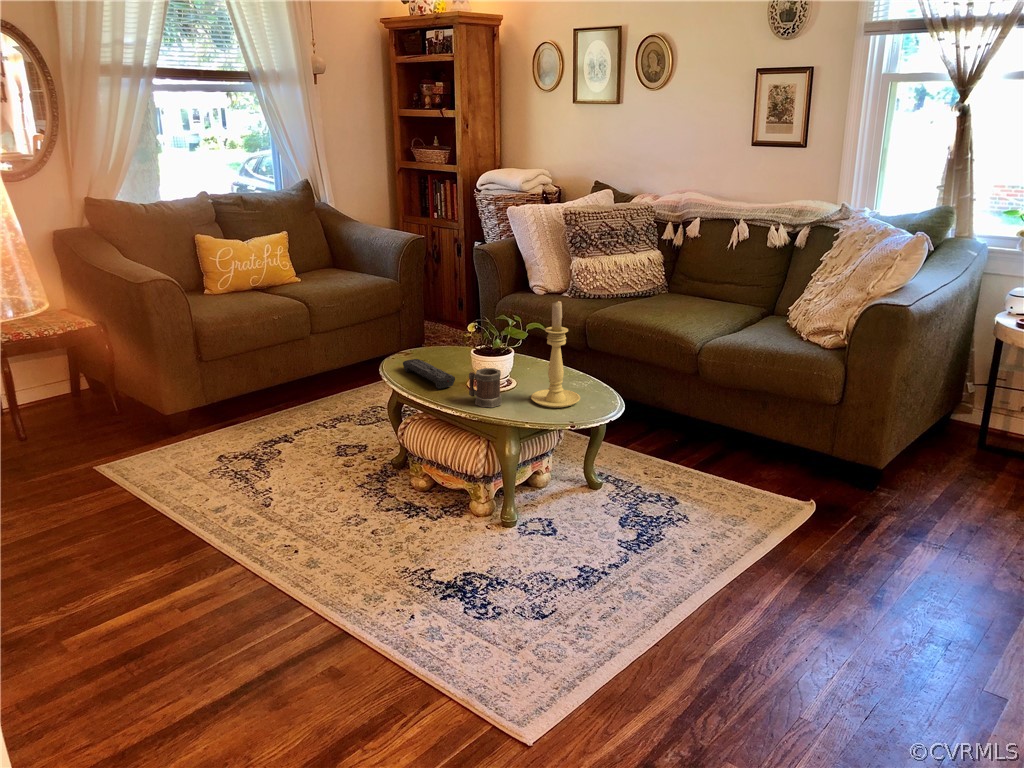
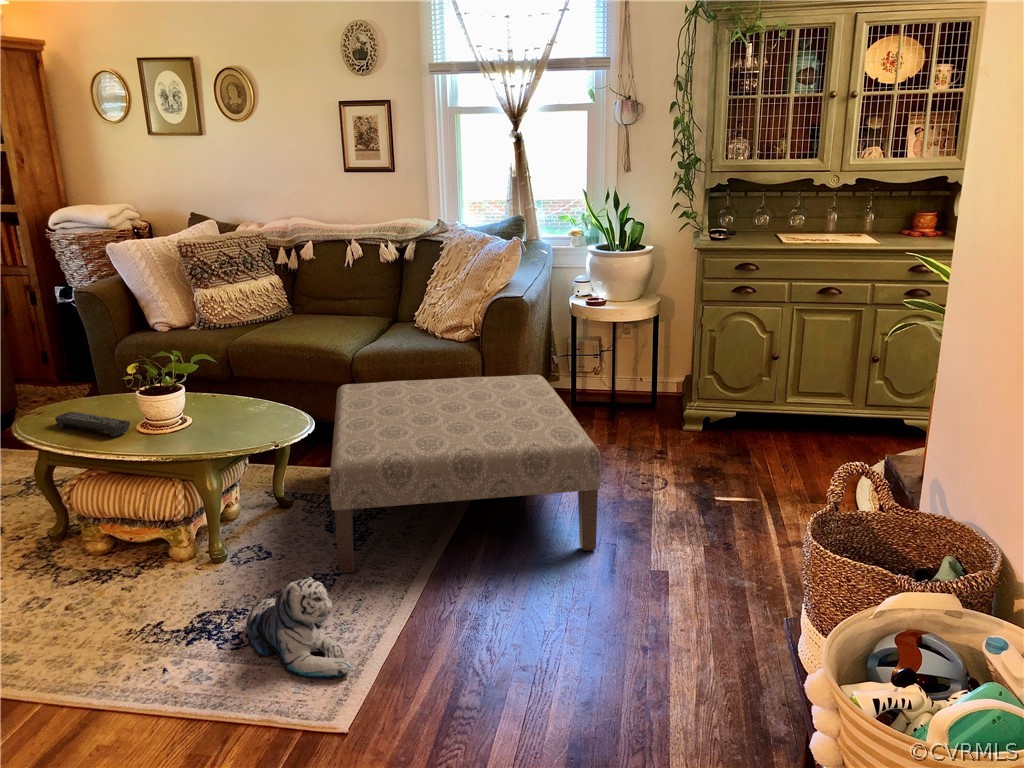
candle holder: present [531,301,580,408] -> none [219,325,271,432]
mug: present [469,368,502,407] -> none [151,404,193,445]
ottoman: none [608,376,938,638] -> present [330,375,600,573]
plush toy: none [491,569,569,682] -> present [246,577,351,679]

